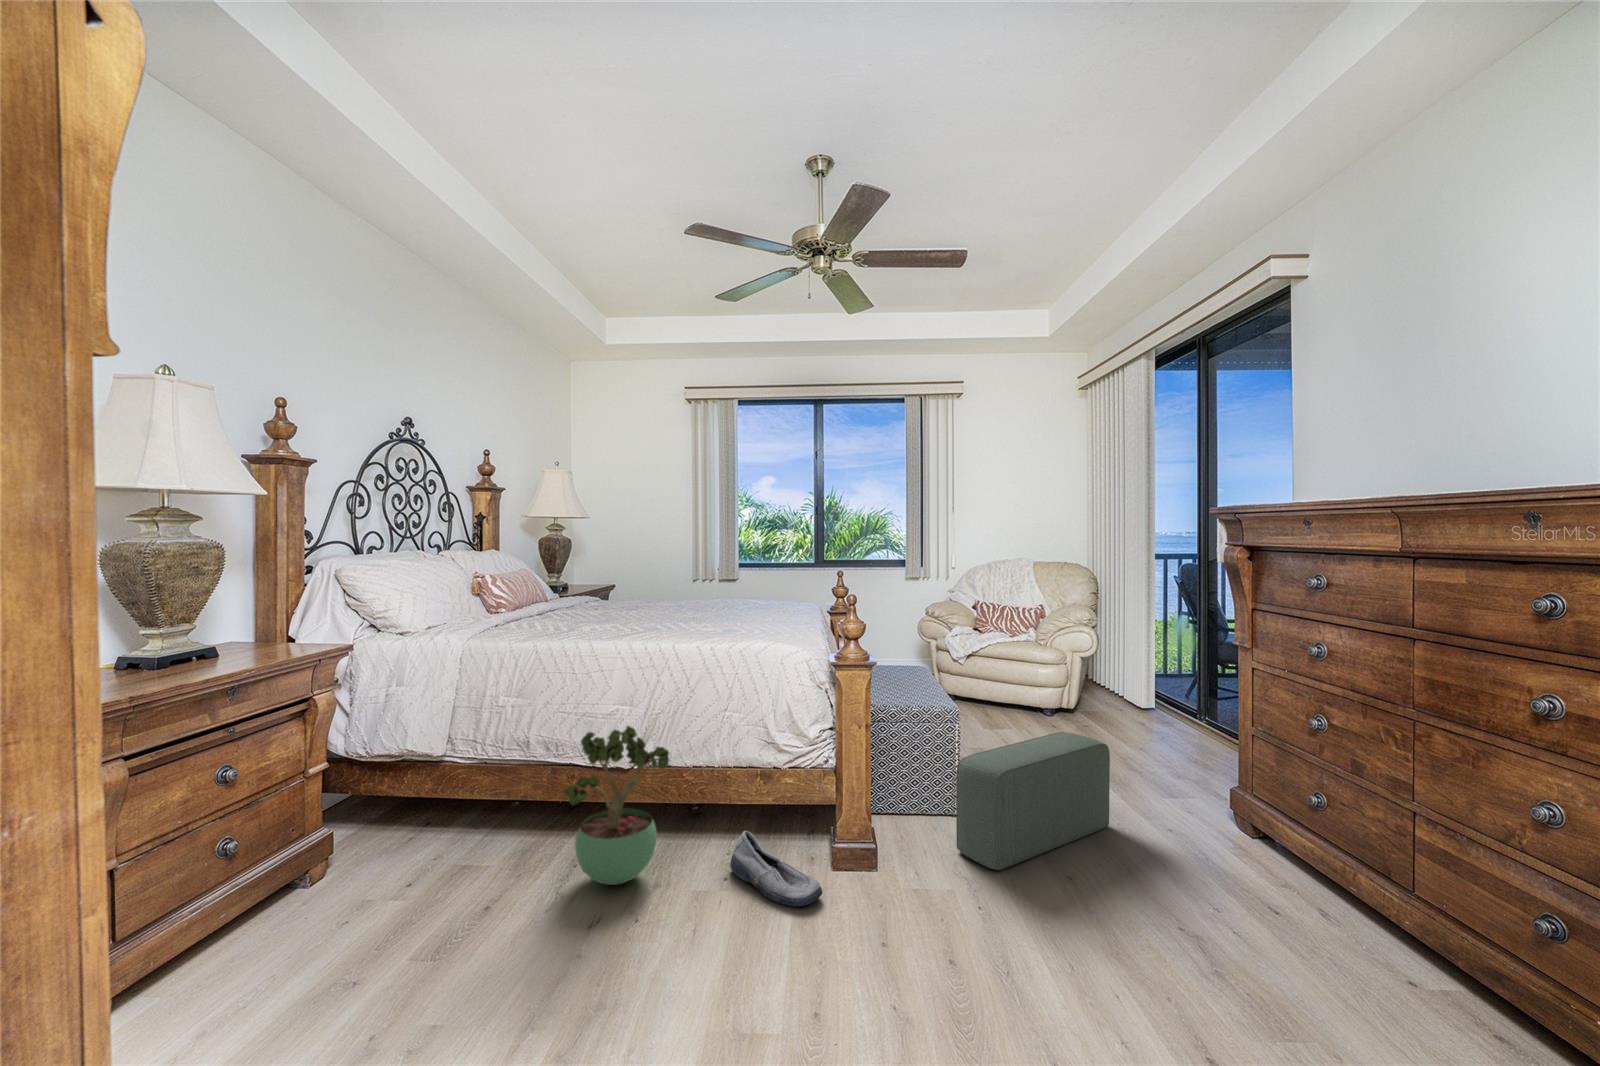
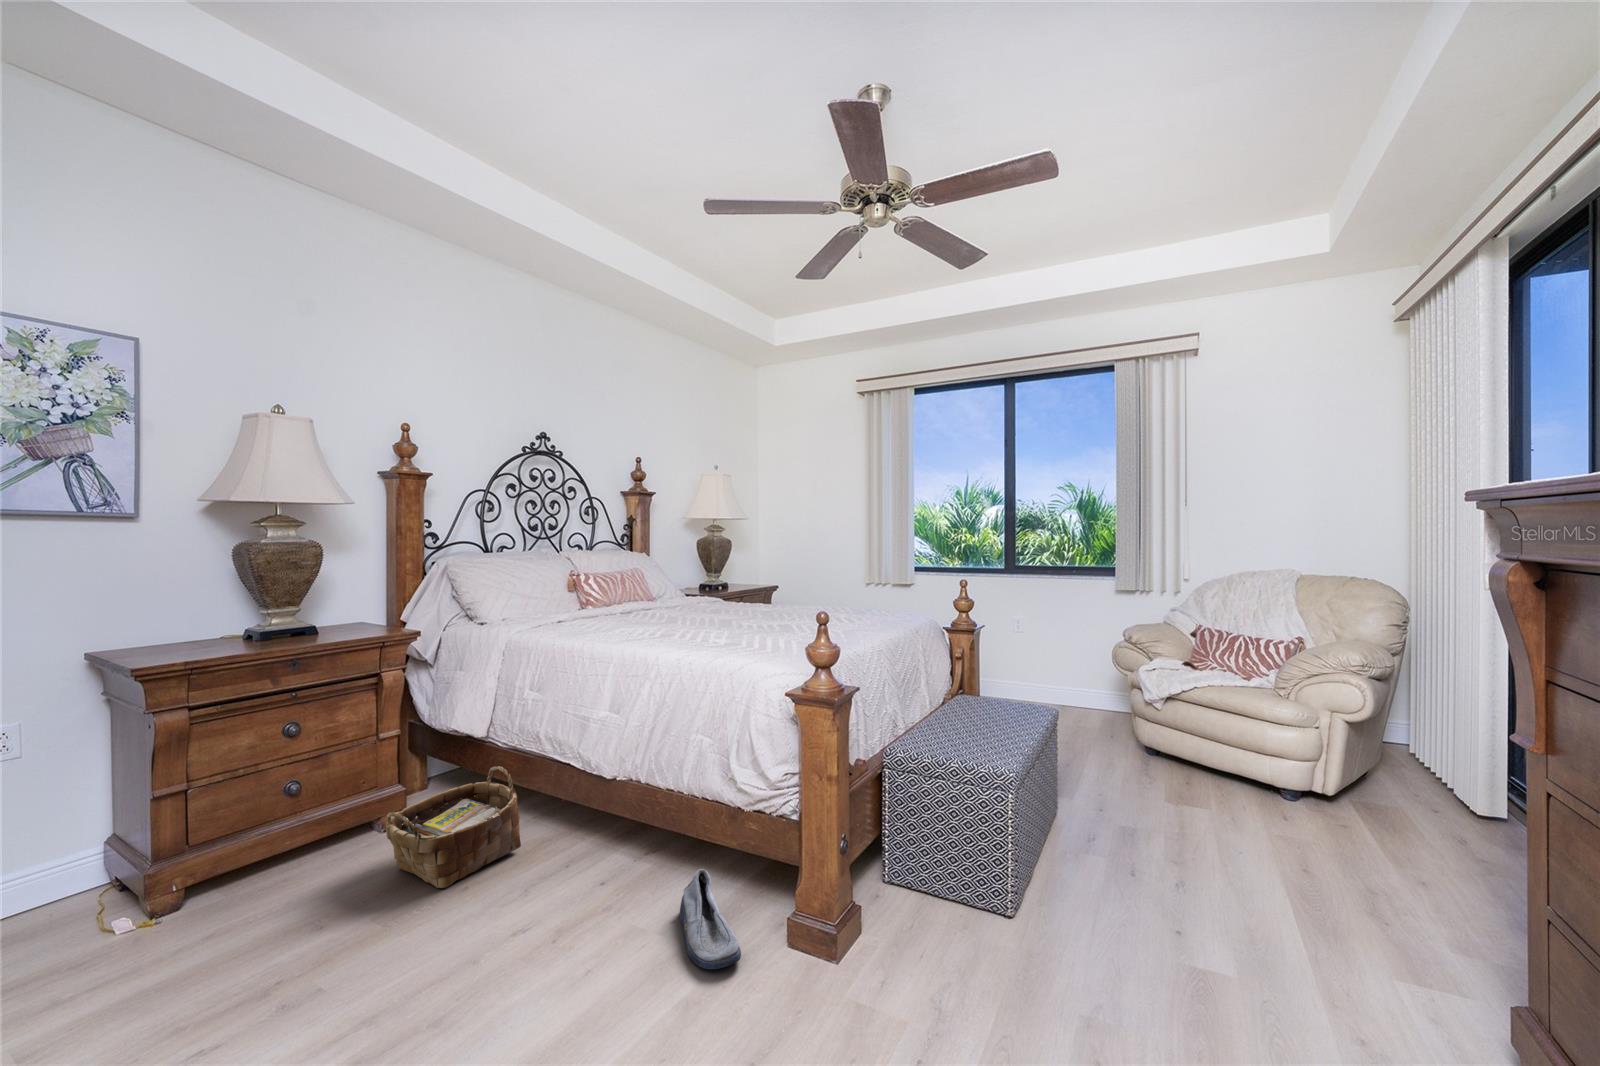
potted plant: present [565,726,669,885] -> none [531,735,621,896]
pouf: present [956,732,1110,870] -> none [949,823,1215,995]
woven basket: none [374,778,514,913] -> present [385,766,521,888]

